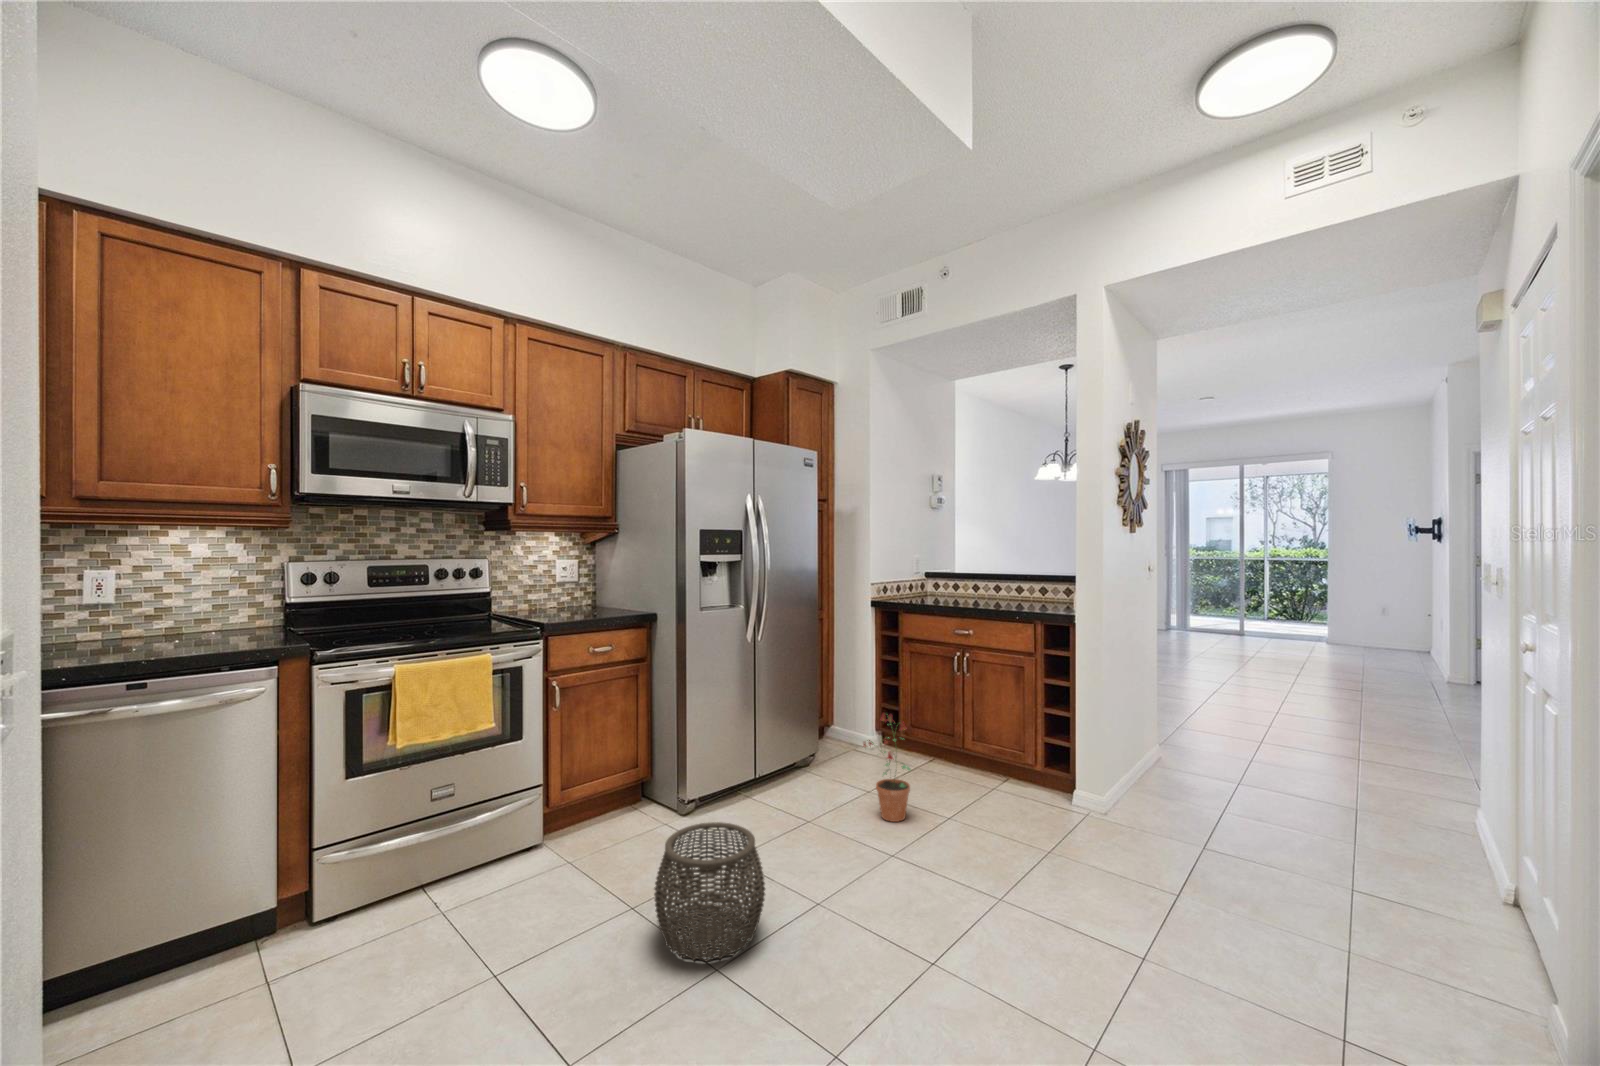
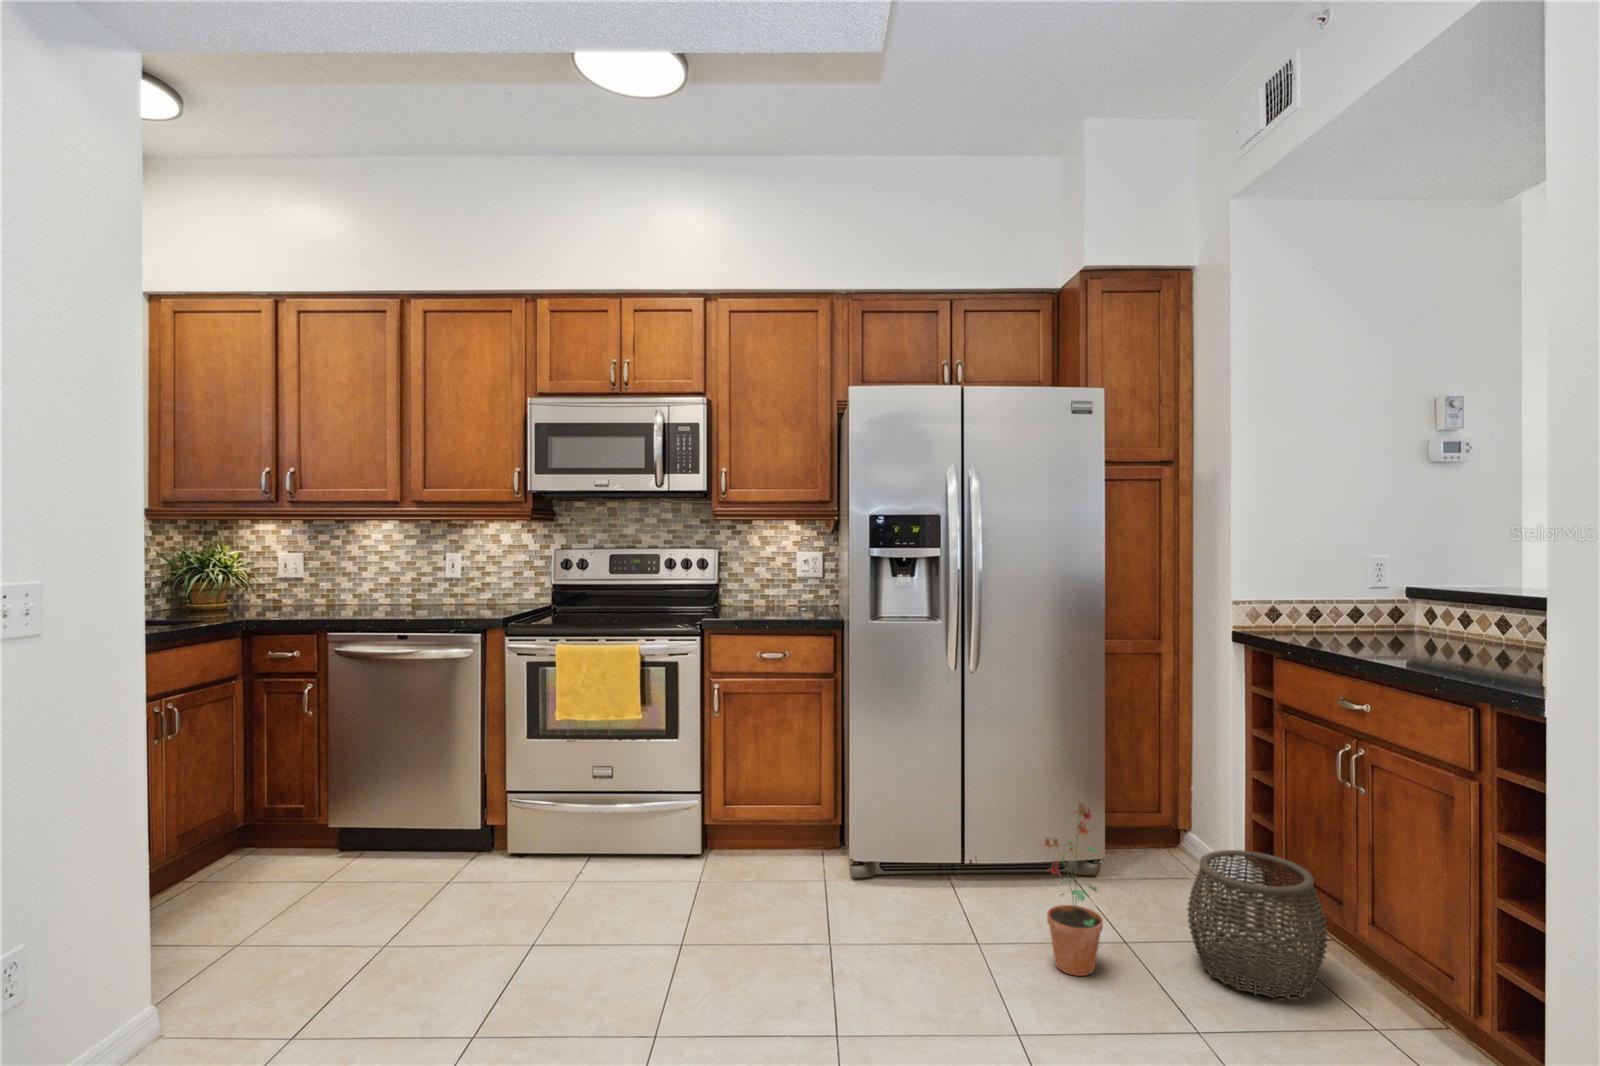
woven basket: present [654,822,765,962] -> present [1187,850,1328,998]

